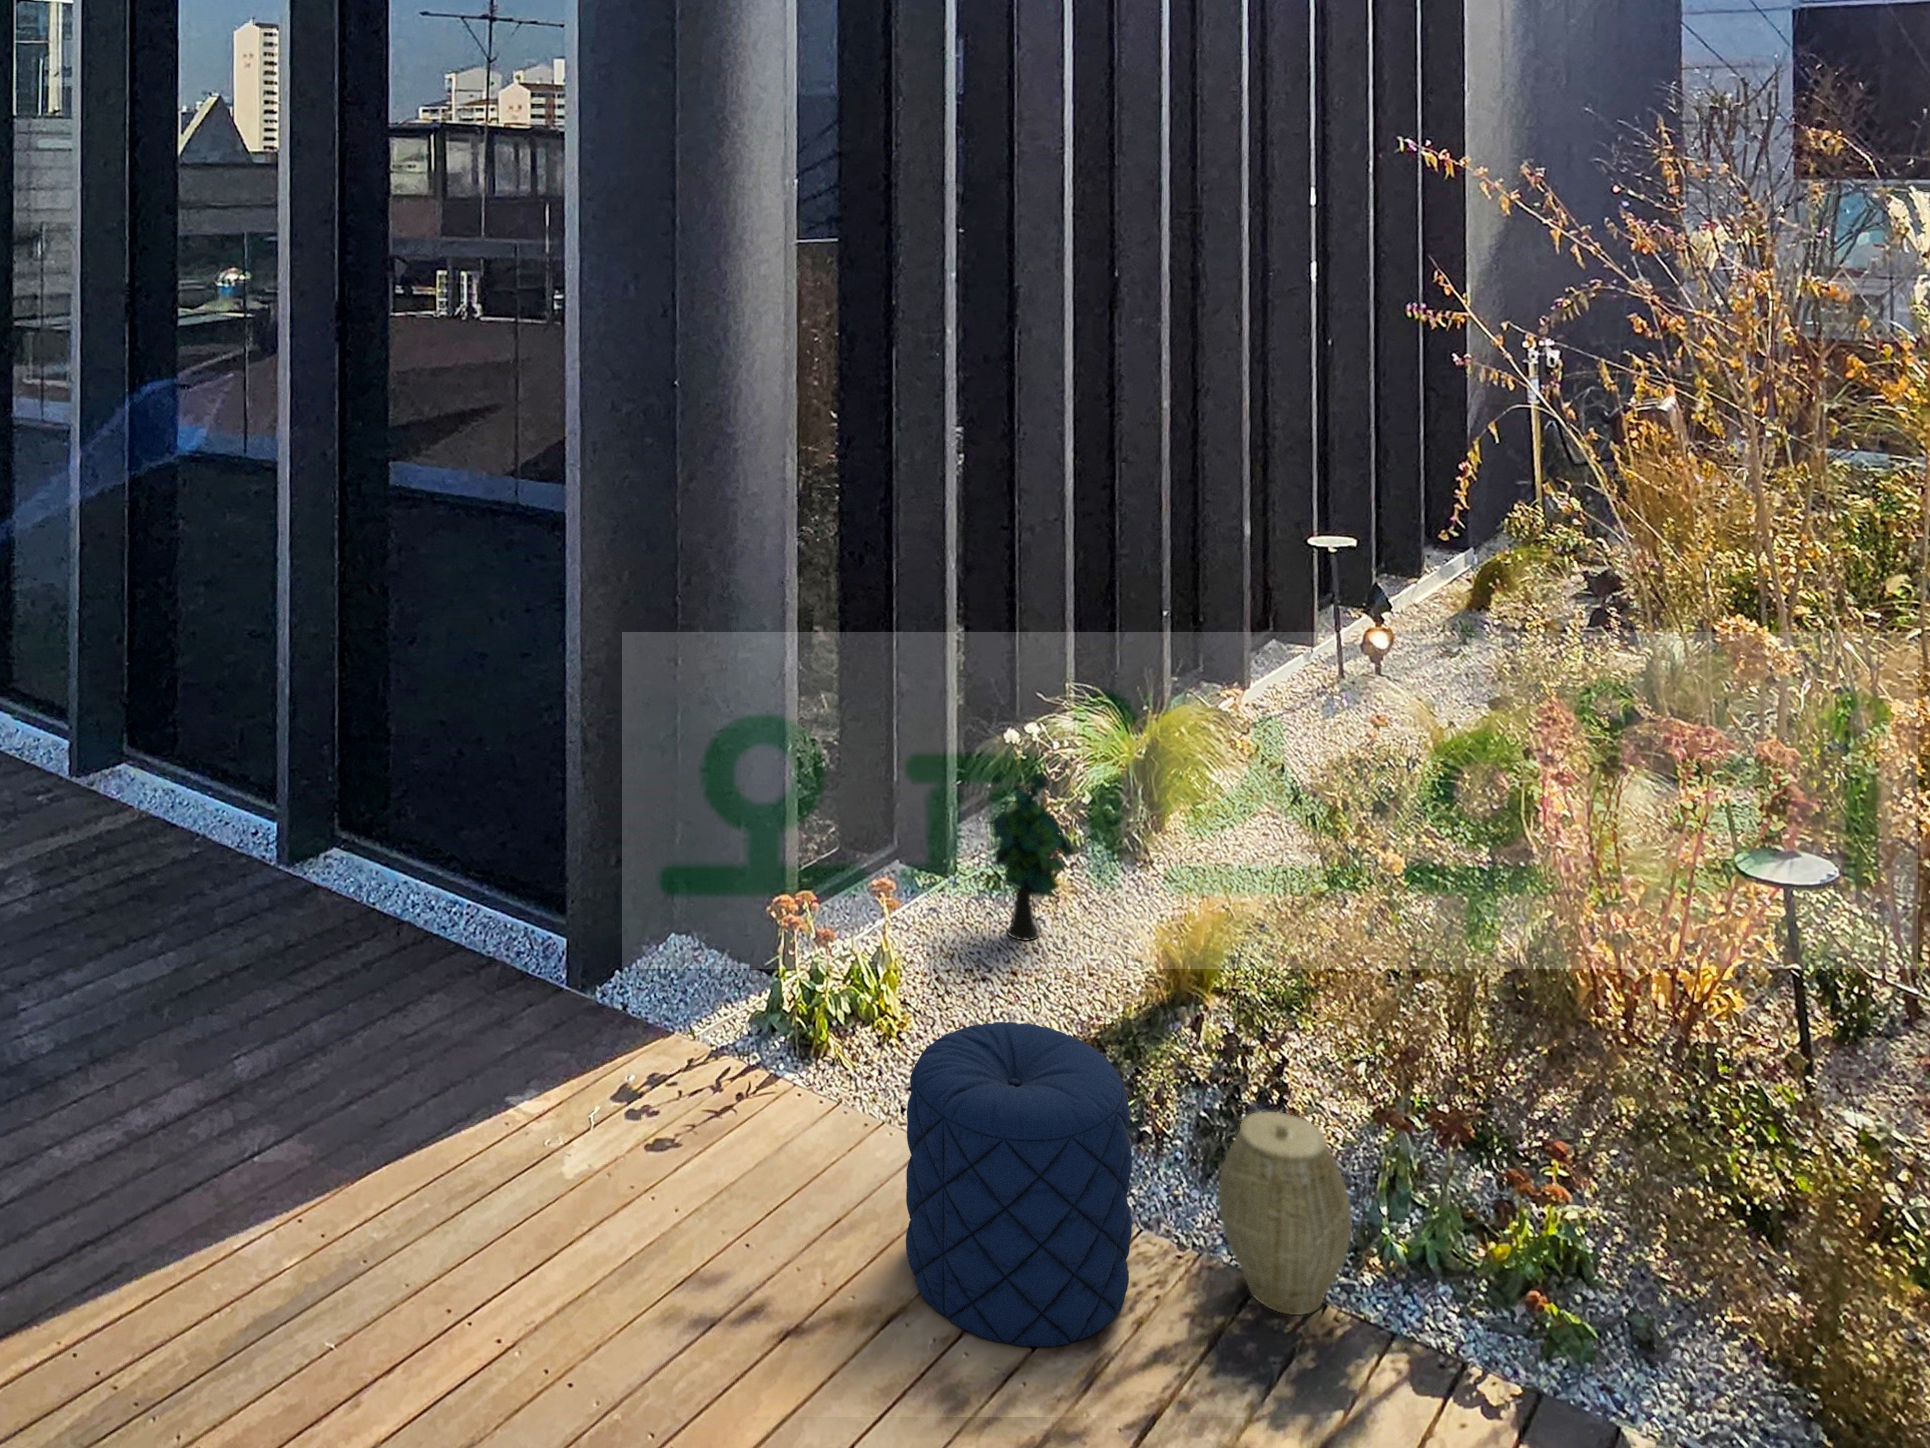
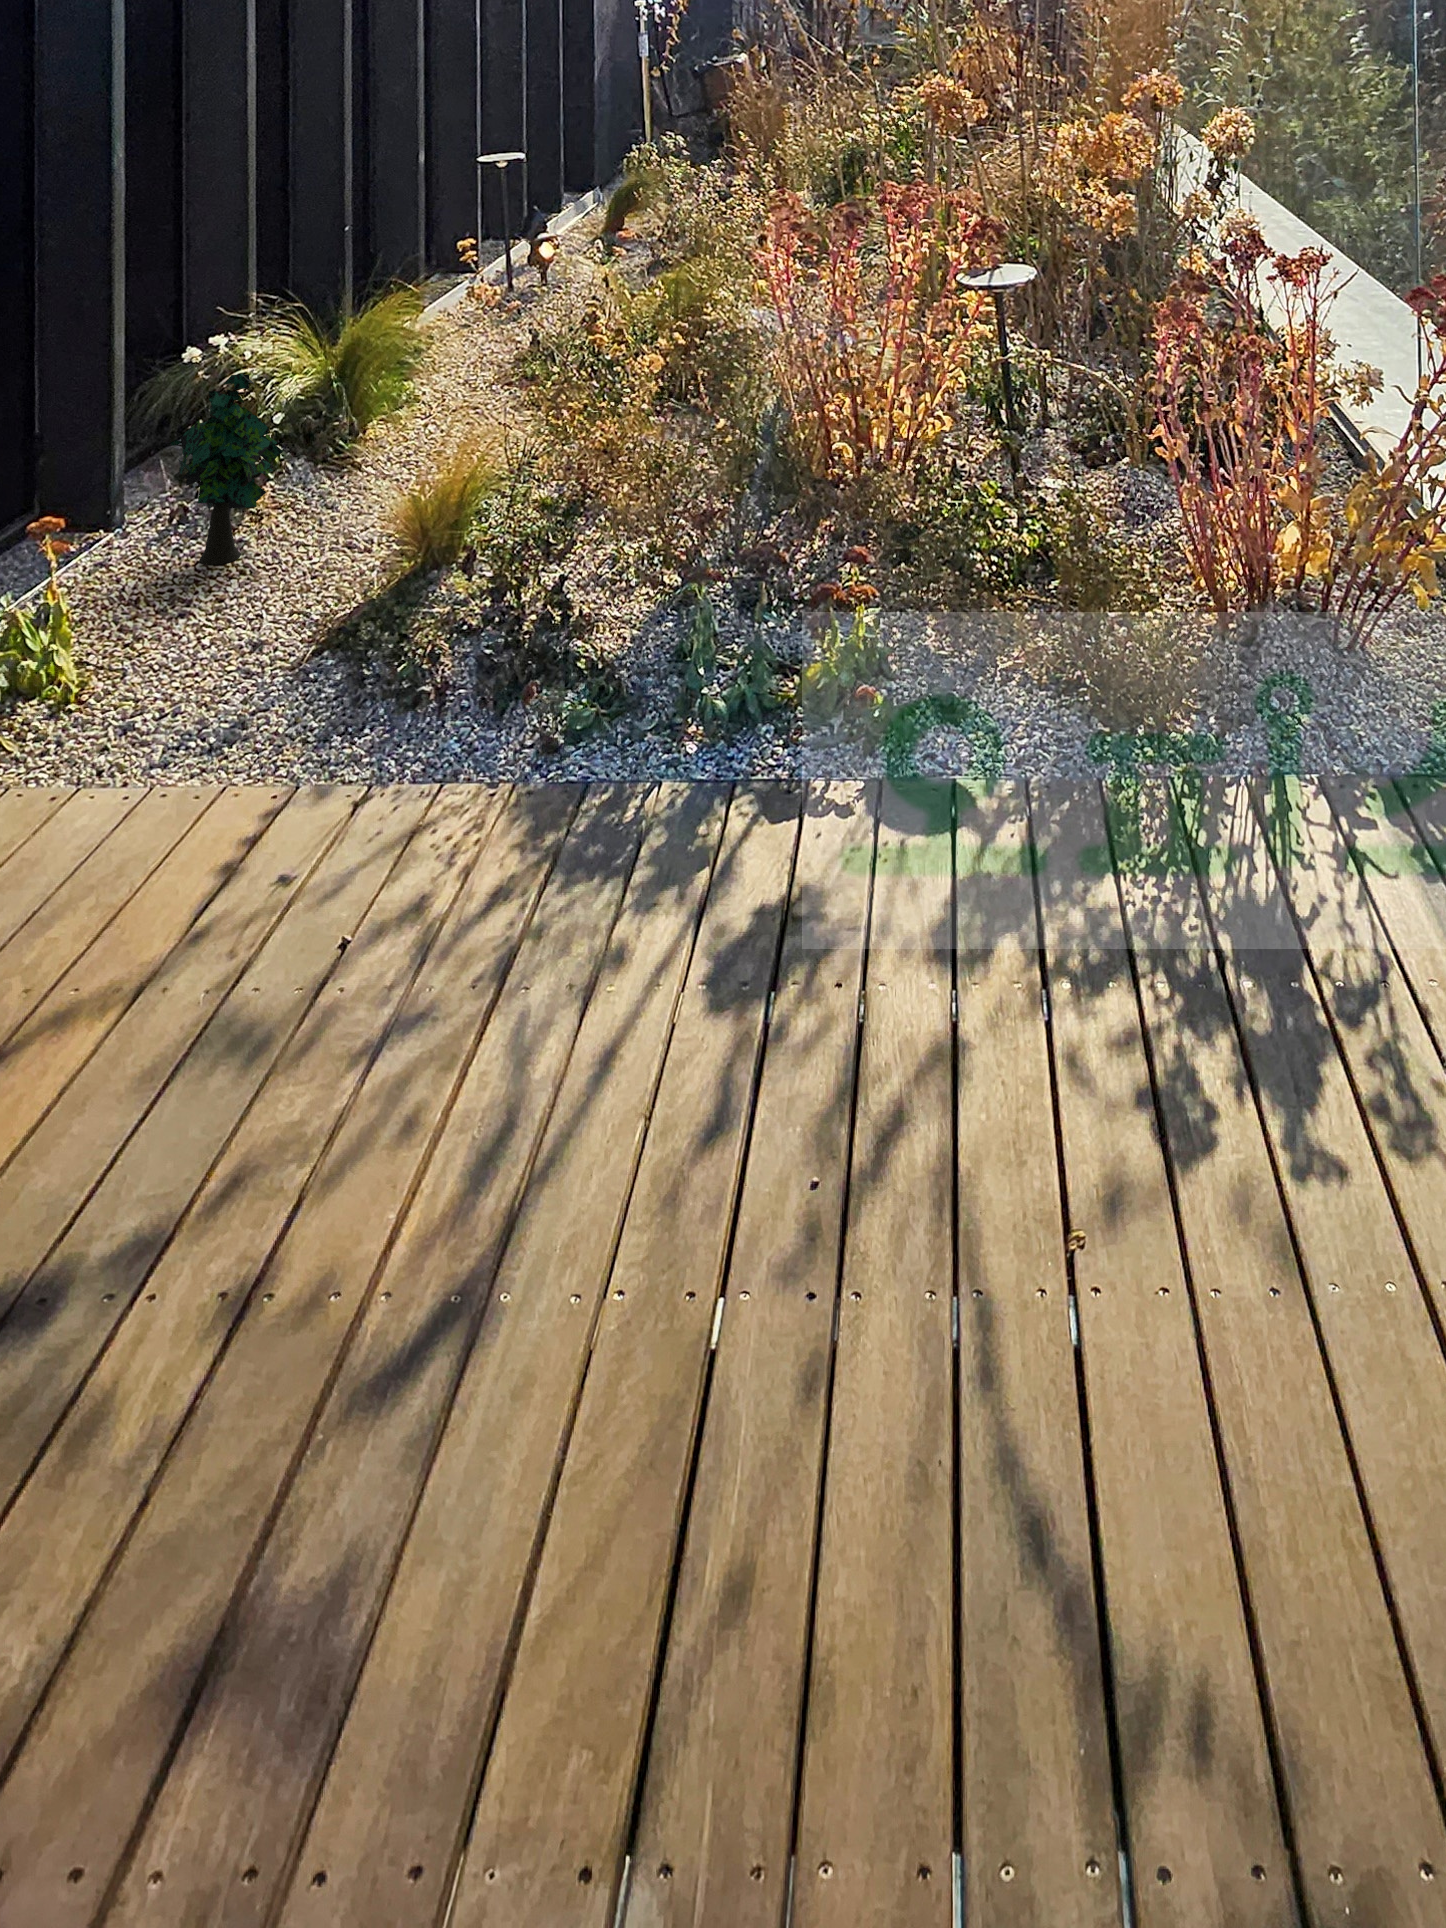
pouf: present [906,1022,1132,1347] -> none [149,584,449,964]
woven basket: present [1218,1112,1352,1315] -> none [538,599,685,808]

